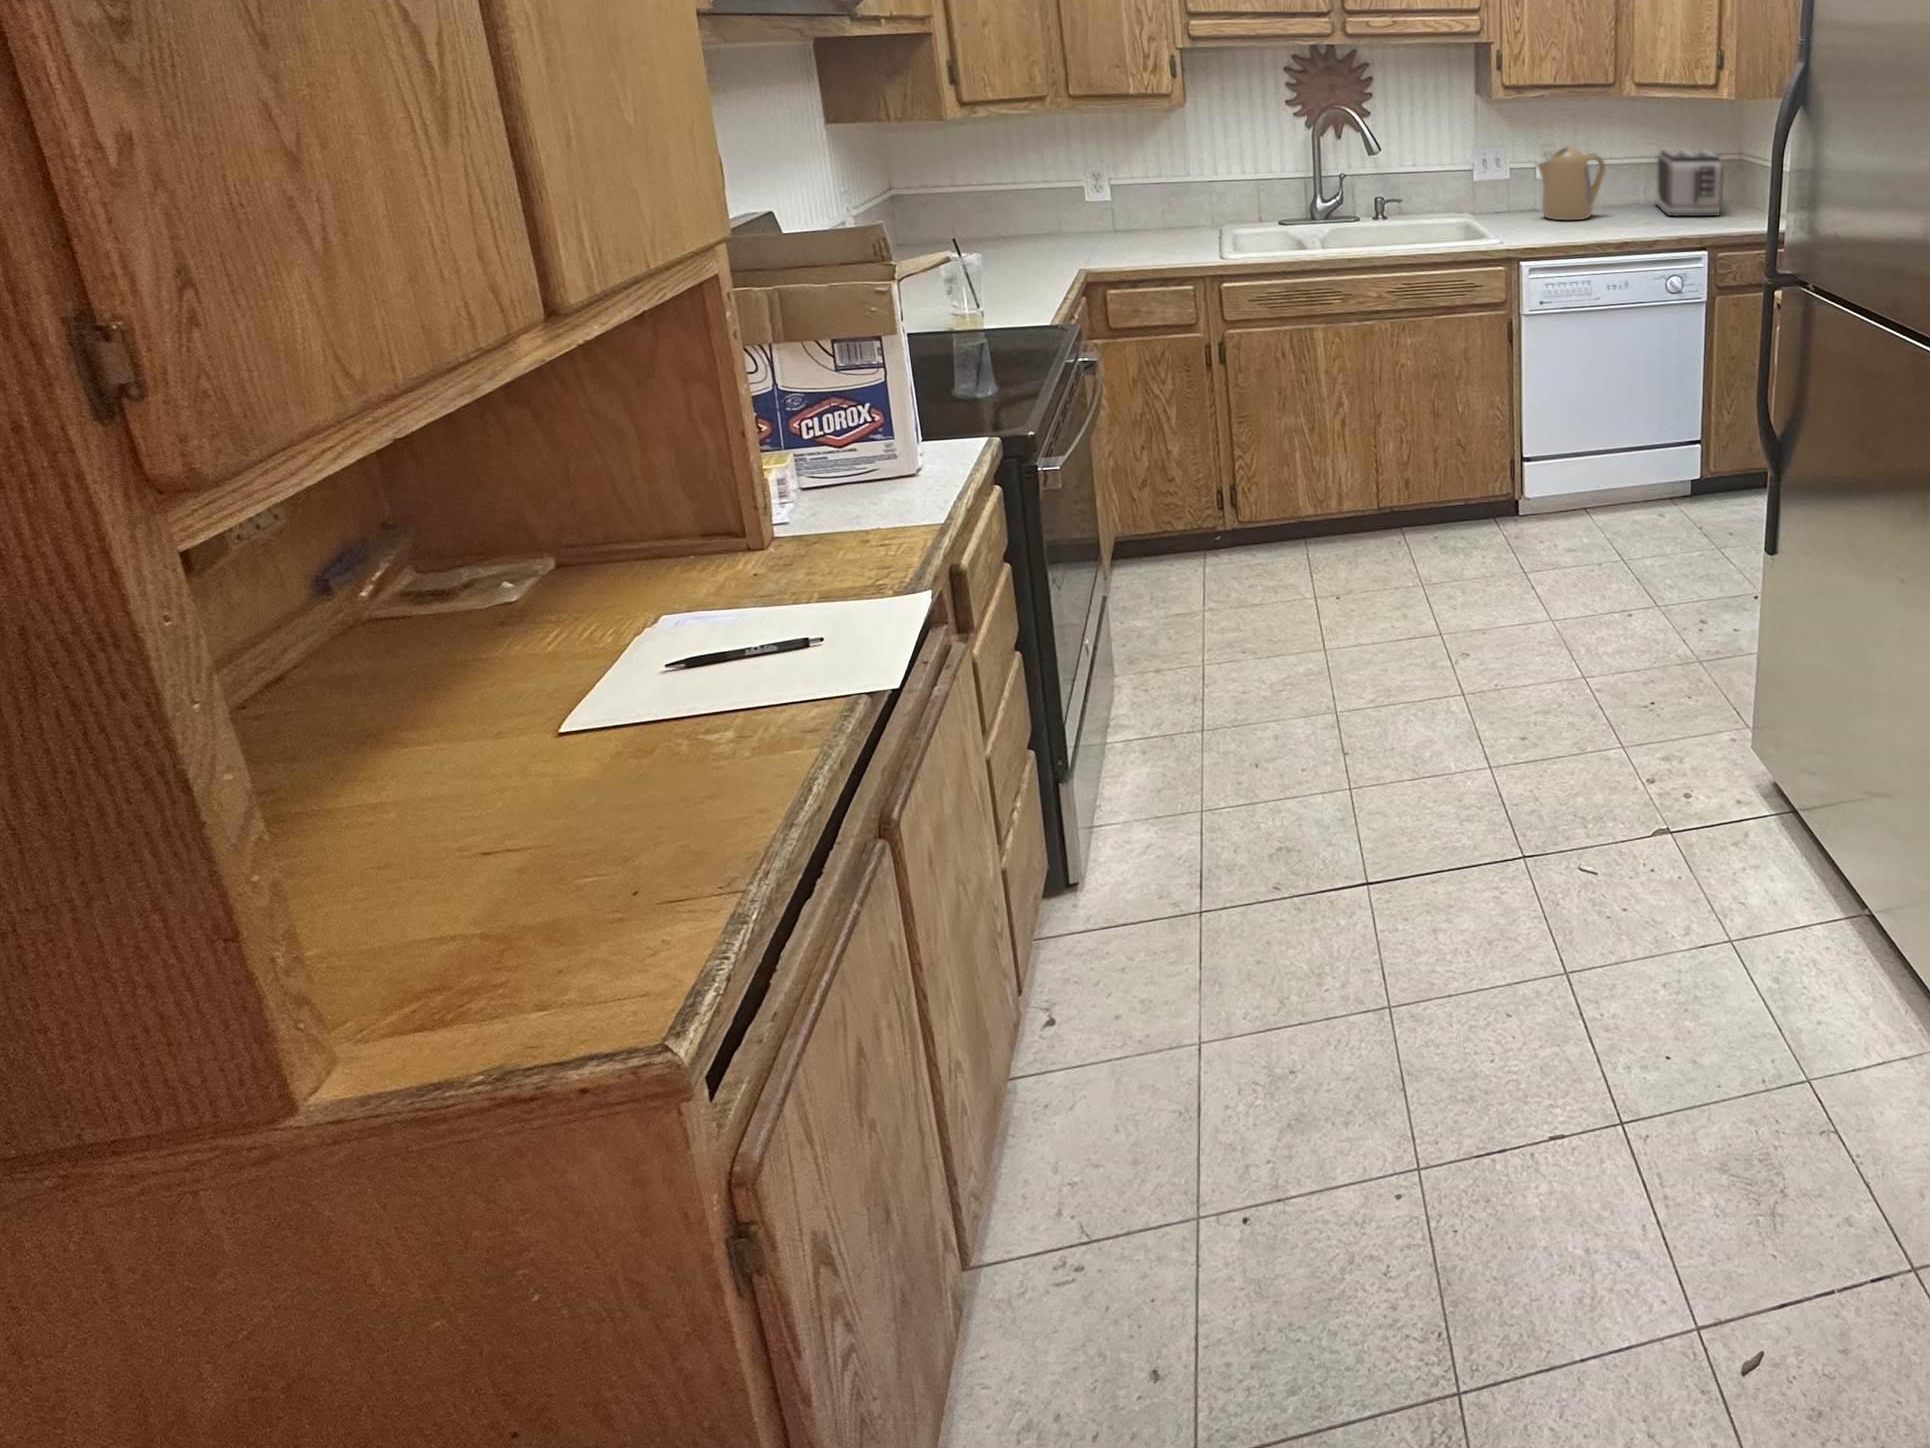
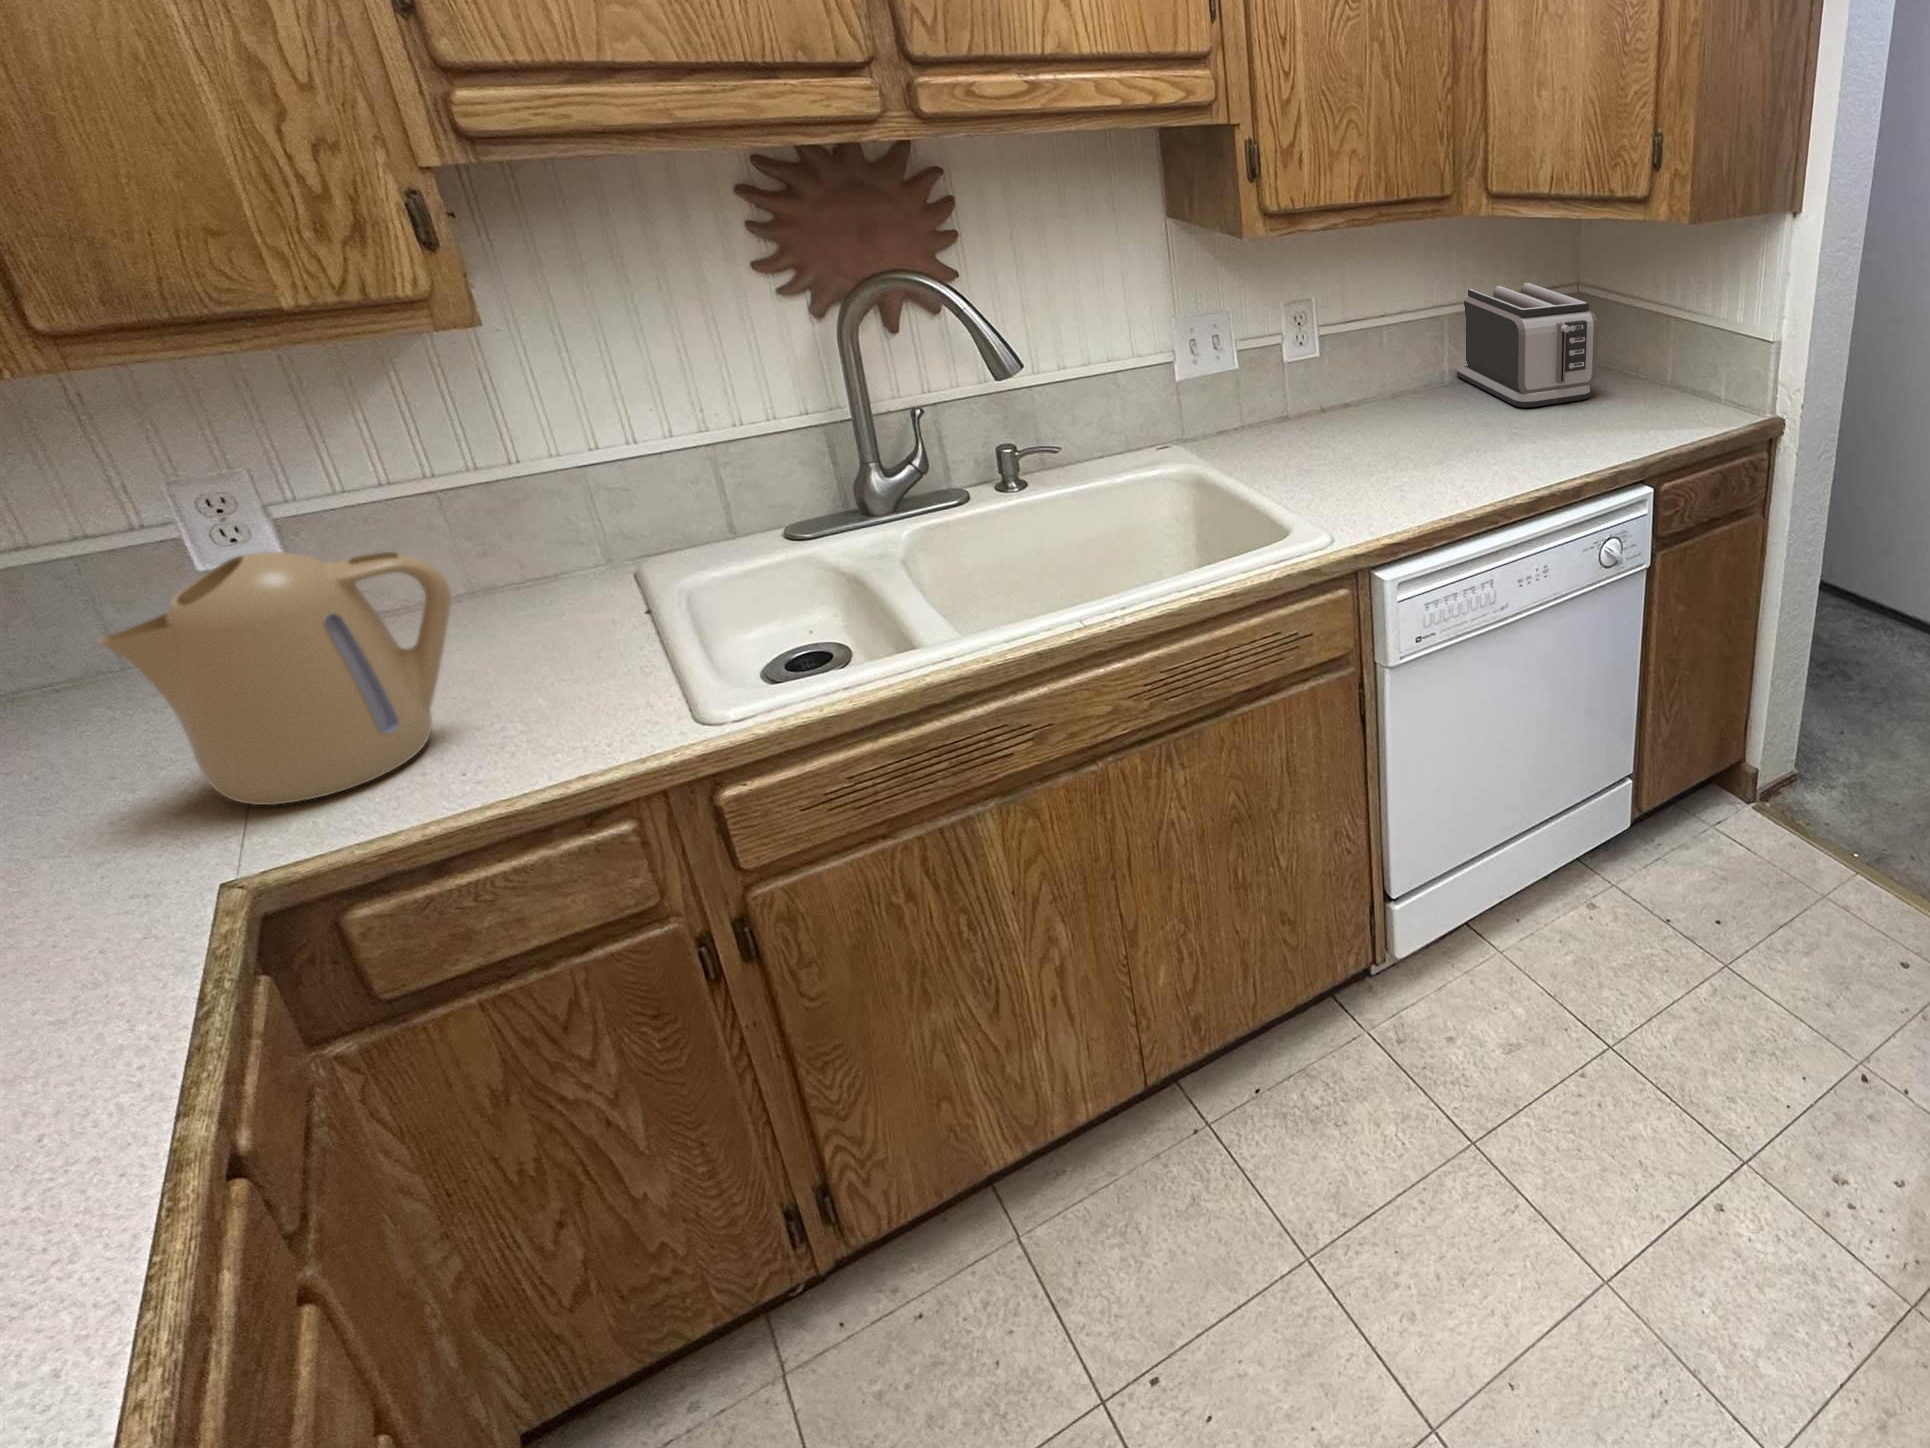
kettle: present [1538,147,1605,220] -> present [98,552,451,805]

